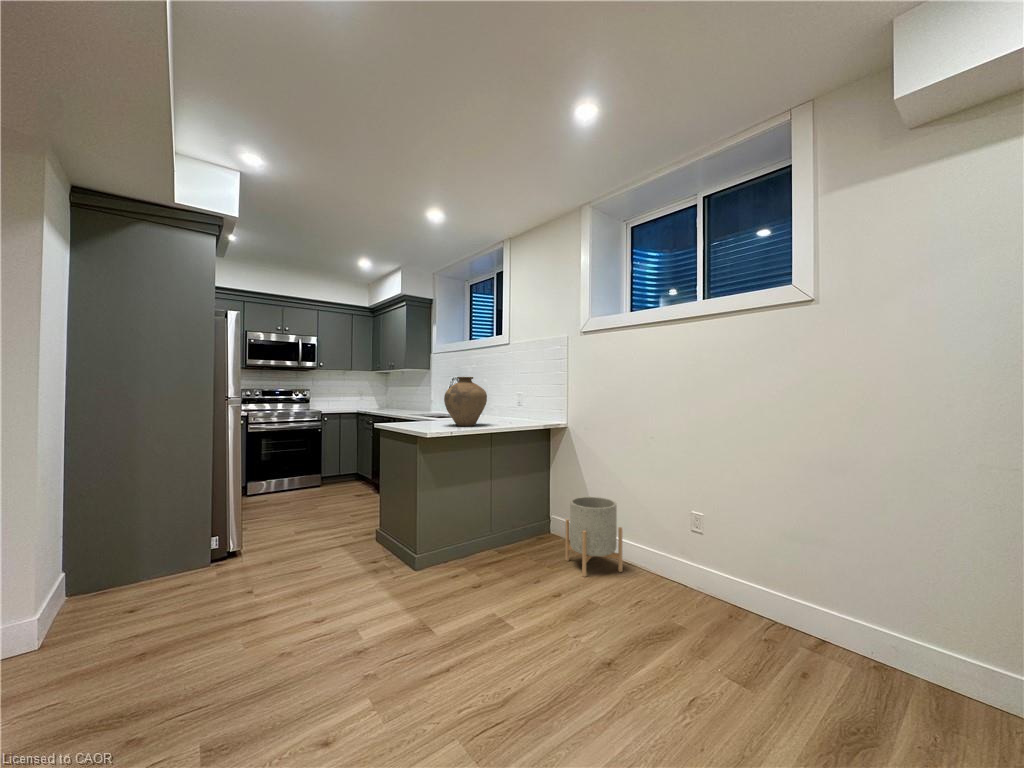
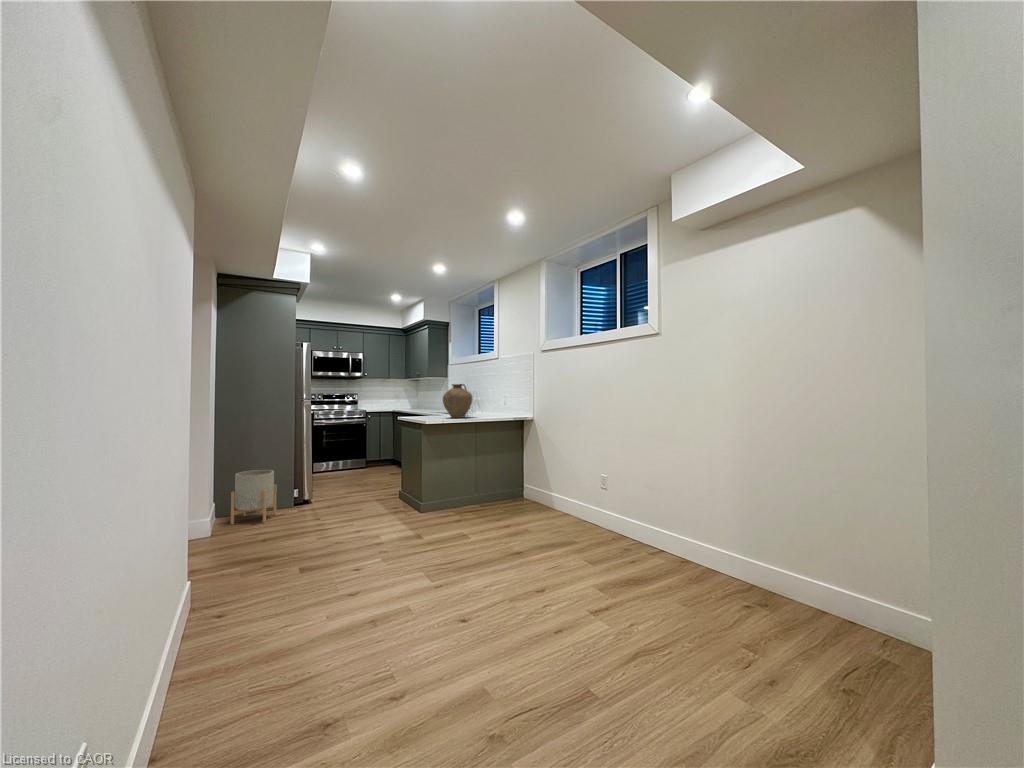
planter: present [565,497,622,577] -> present [231,470,277,524]

